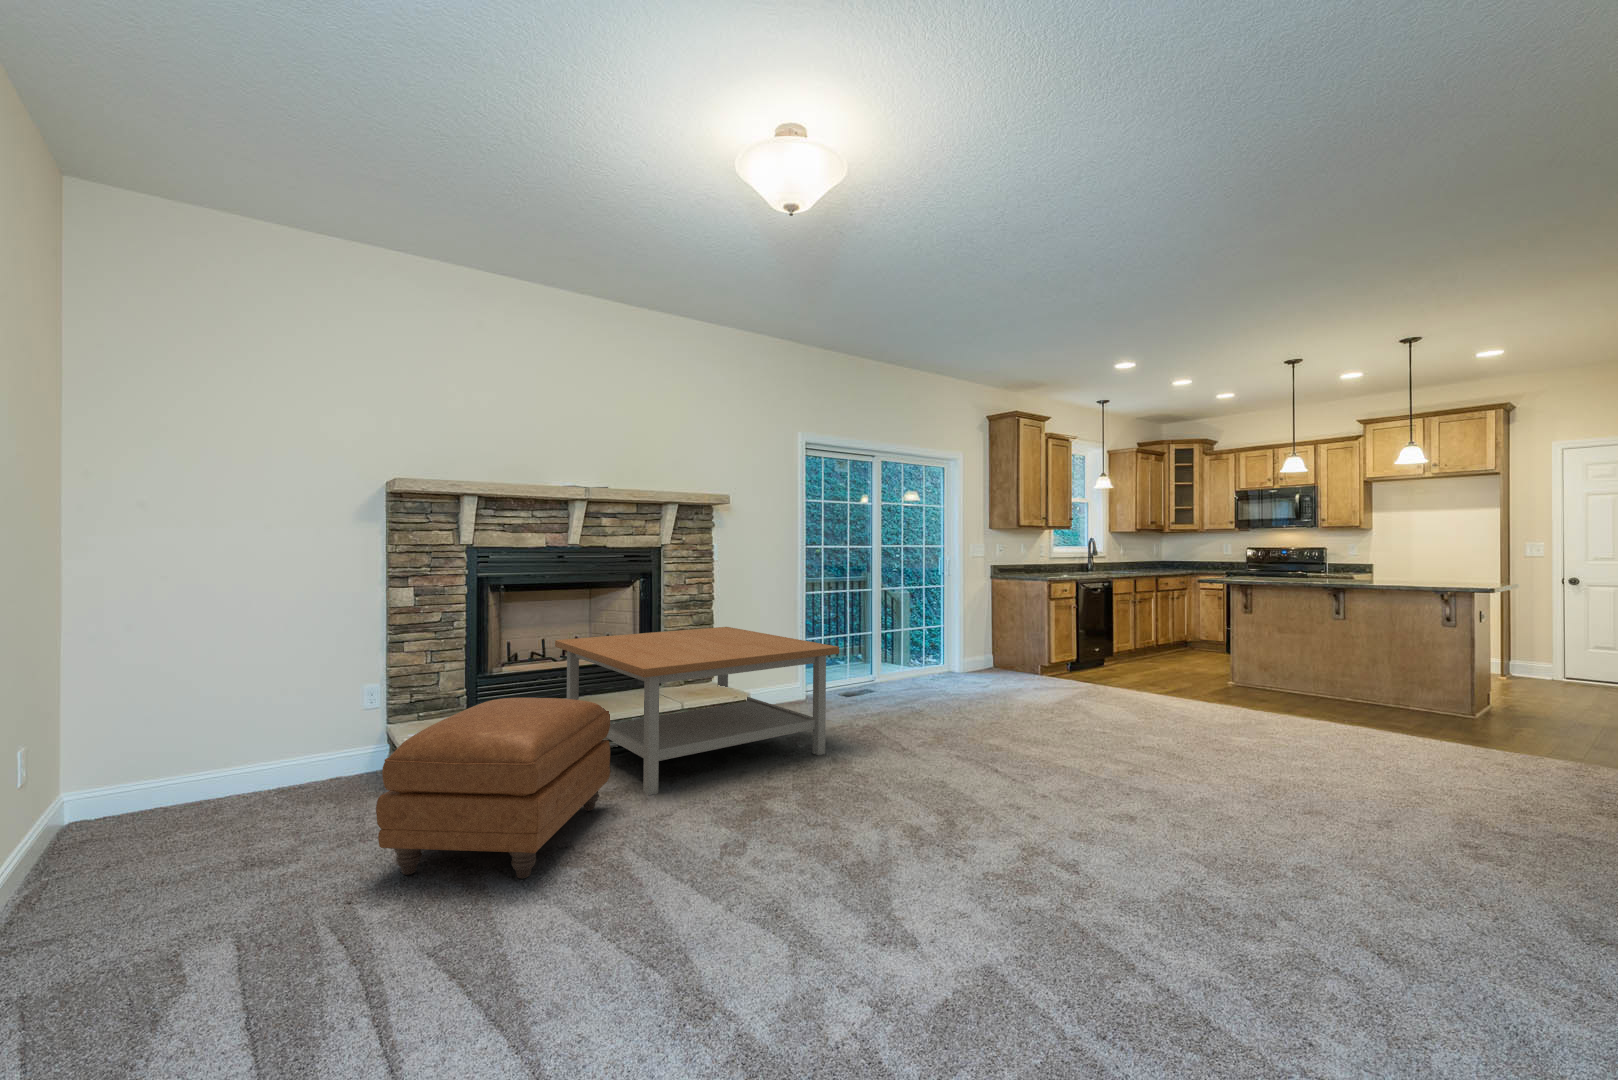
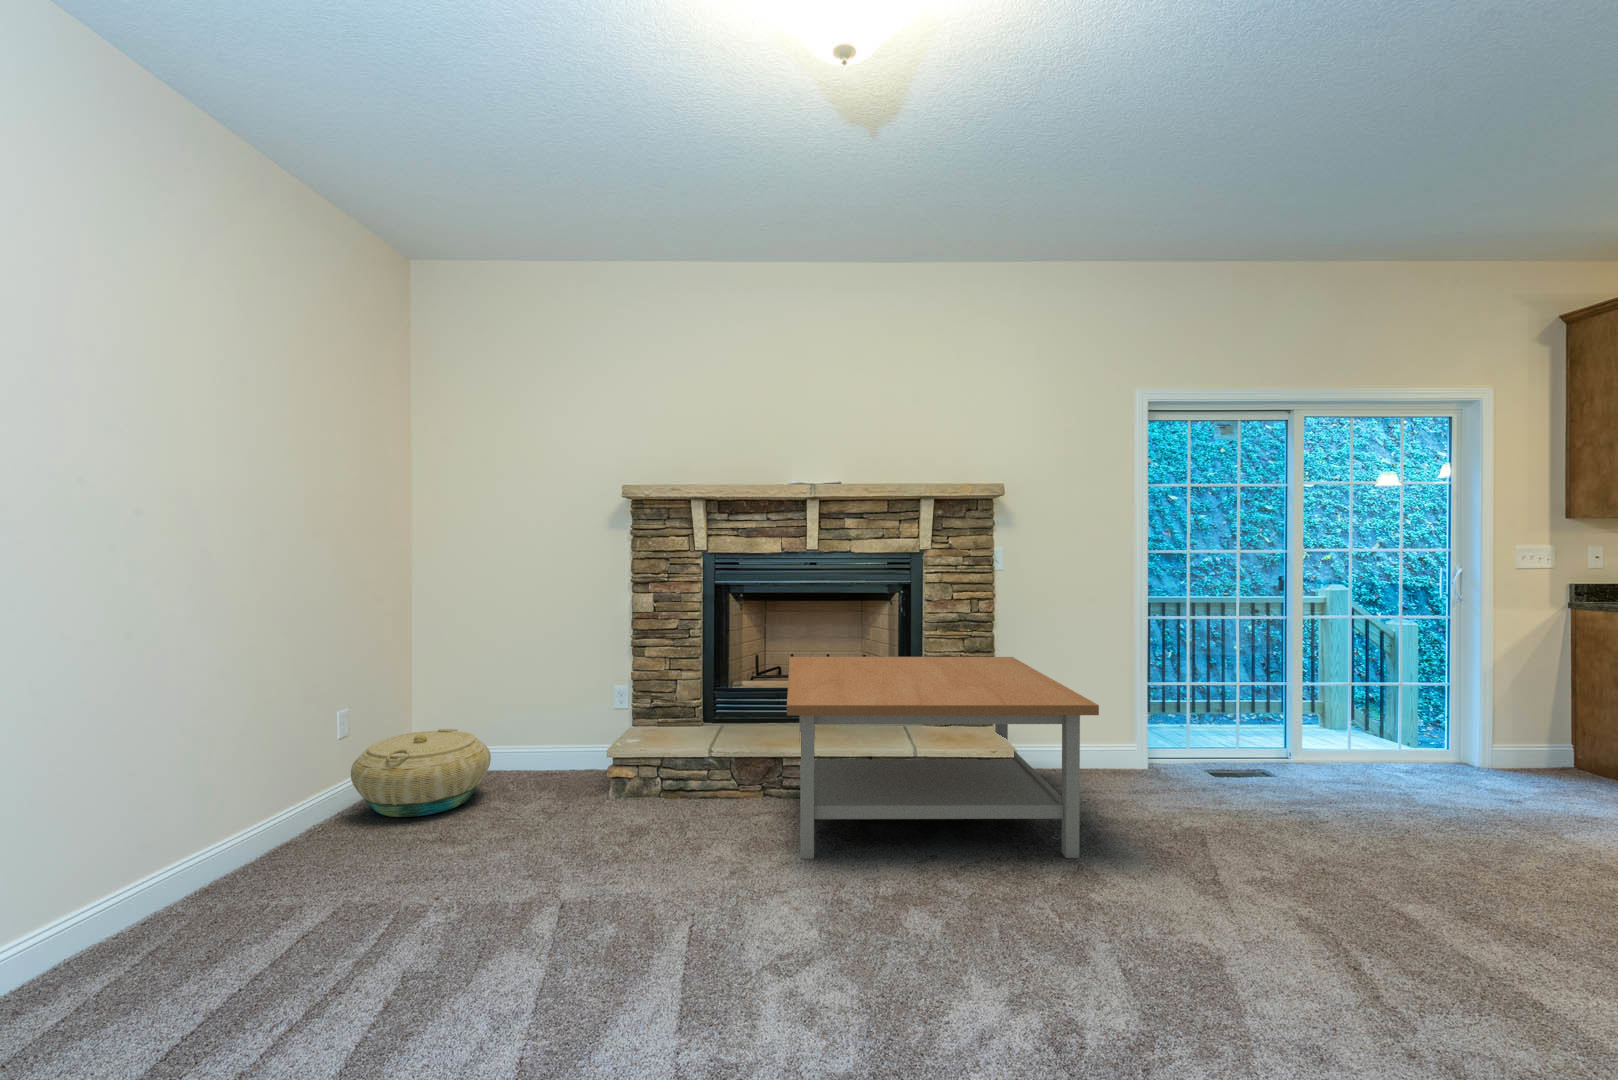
ottoman: present [376,698,611,879] -> none [489,719,750,921]
basket: none [37,757,248,871] -> present [351,729,491,817]

